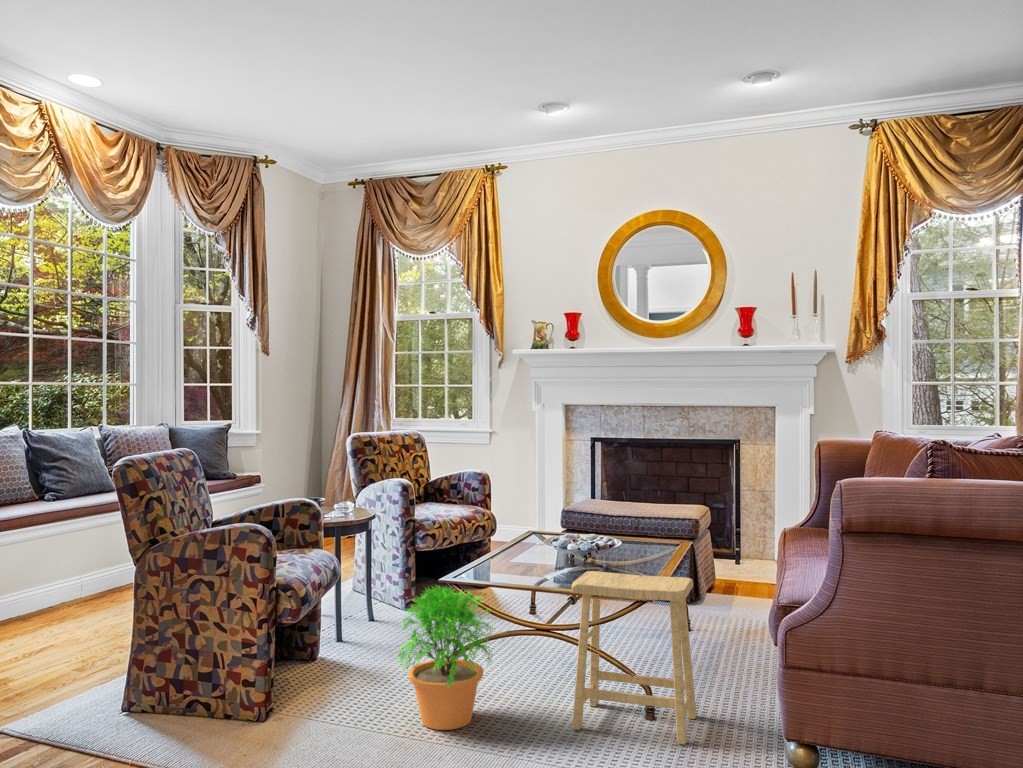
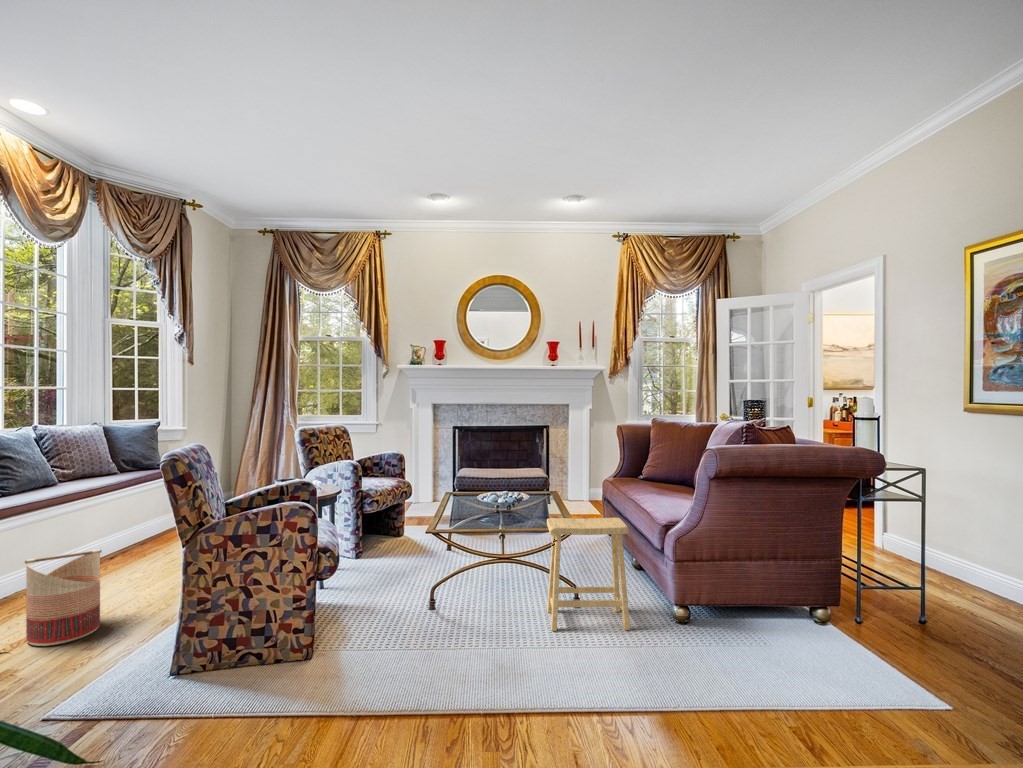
basket: none [27,568,100,666] -> present [25,550,102,646]
potted plant: present [398,586,494,730] -> none [422,537,494,647]

